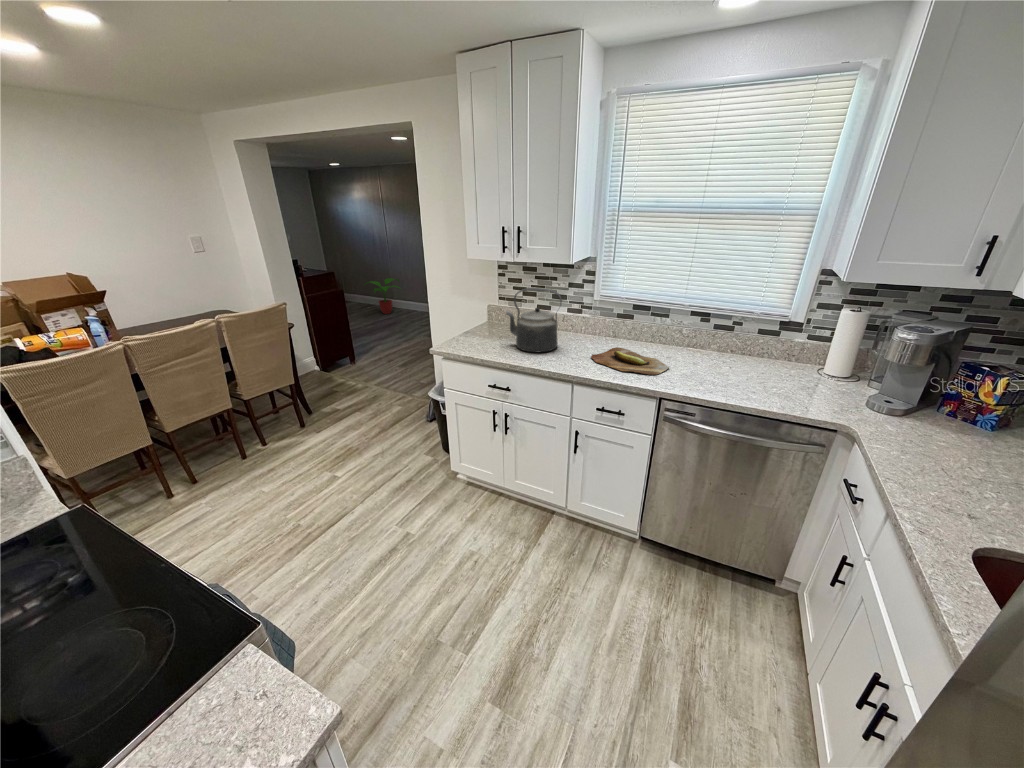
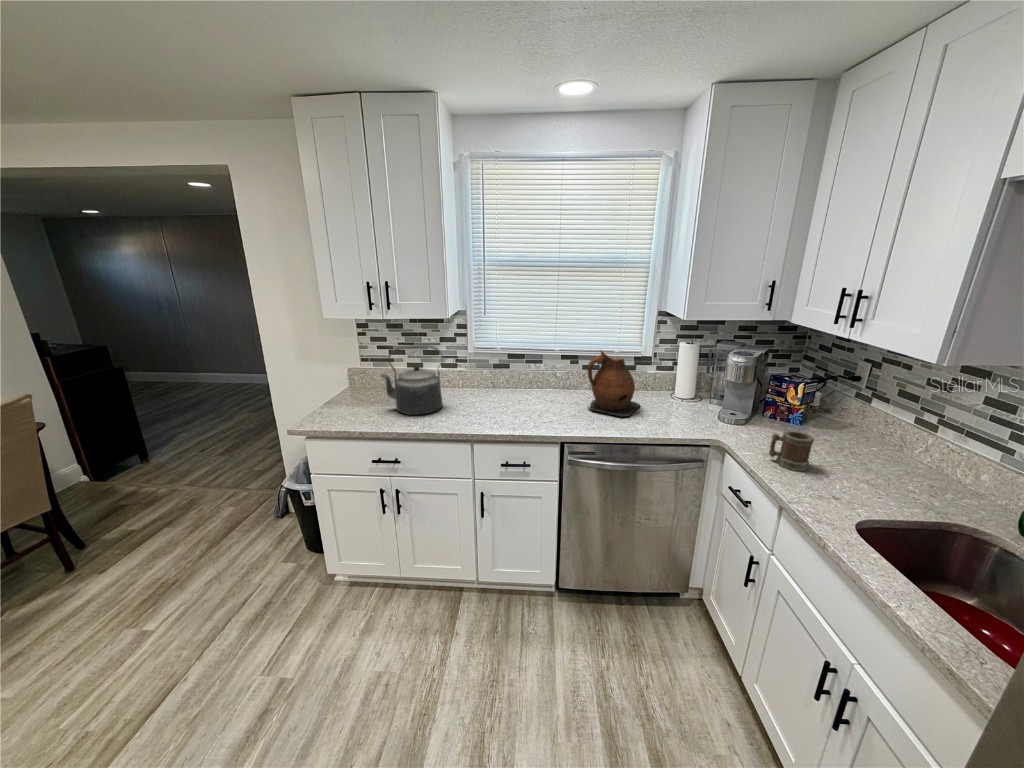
potted plant: present [365,278,399,314] -> none [153,346,211,390]
ceramic pitcher: none [703,308,769,384] -> present [588,350,640,417]
cutting board: present [591,347,669,375] -> none [481,397,559,421]
mug: none [907,428,978,480] -> present [769,431,814,471]

